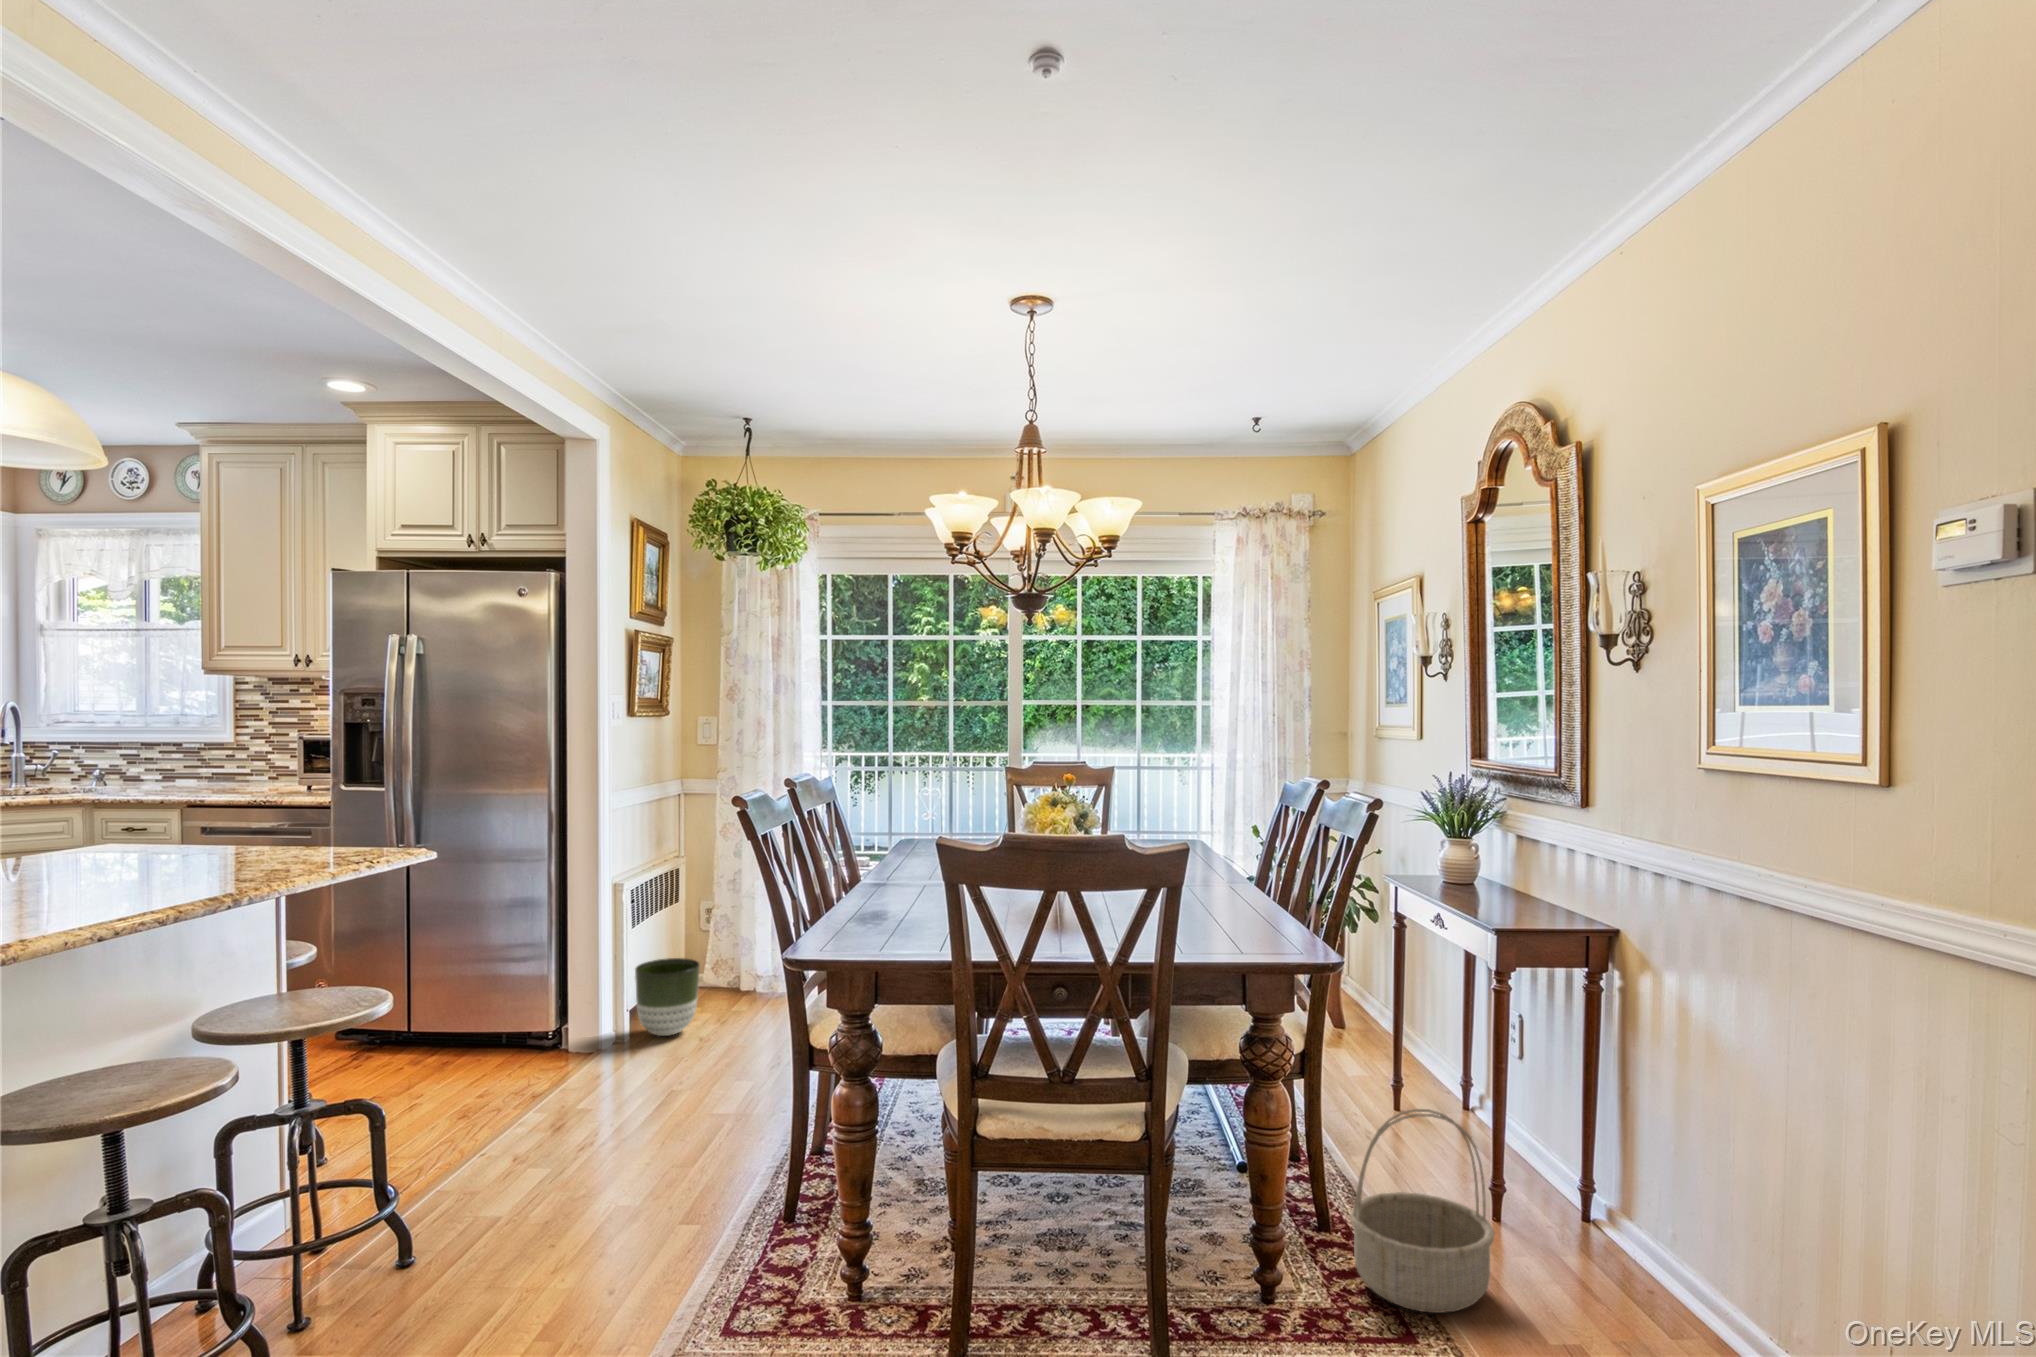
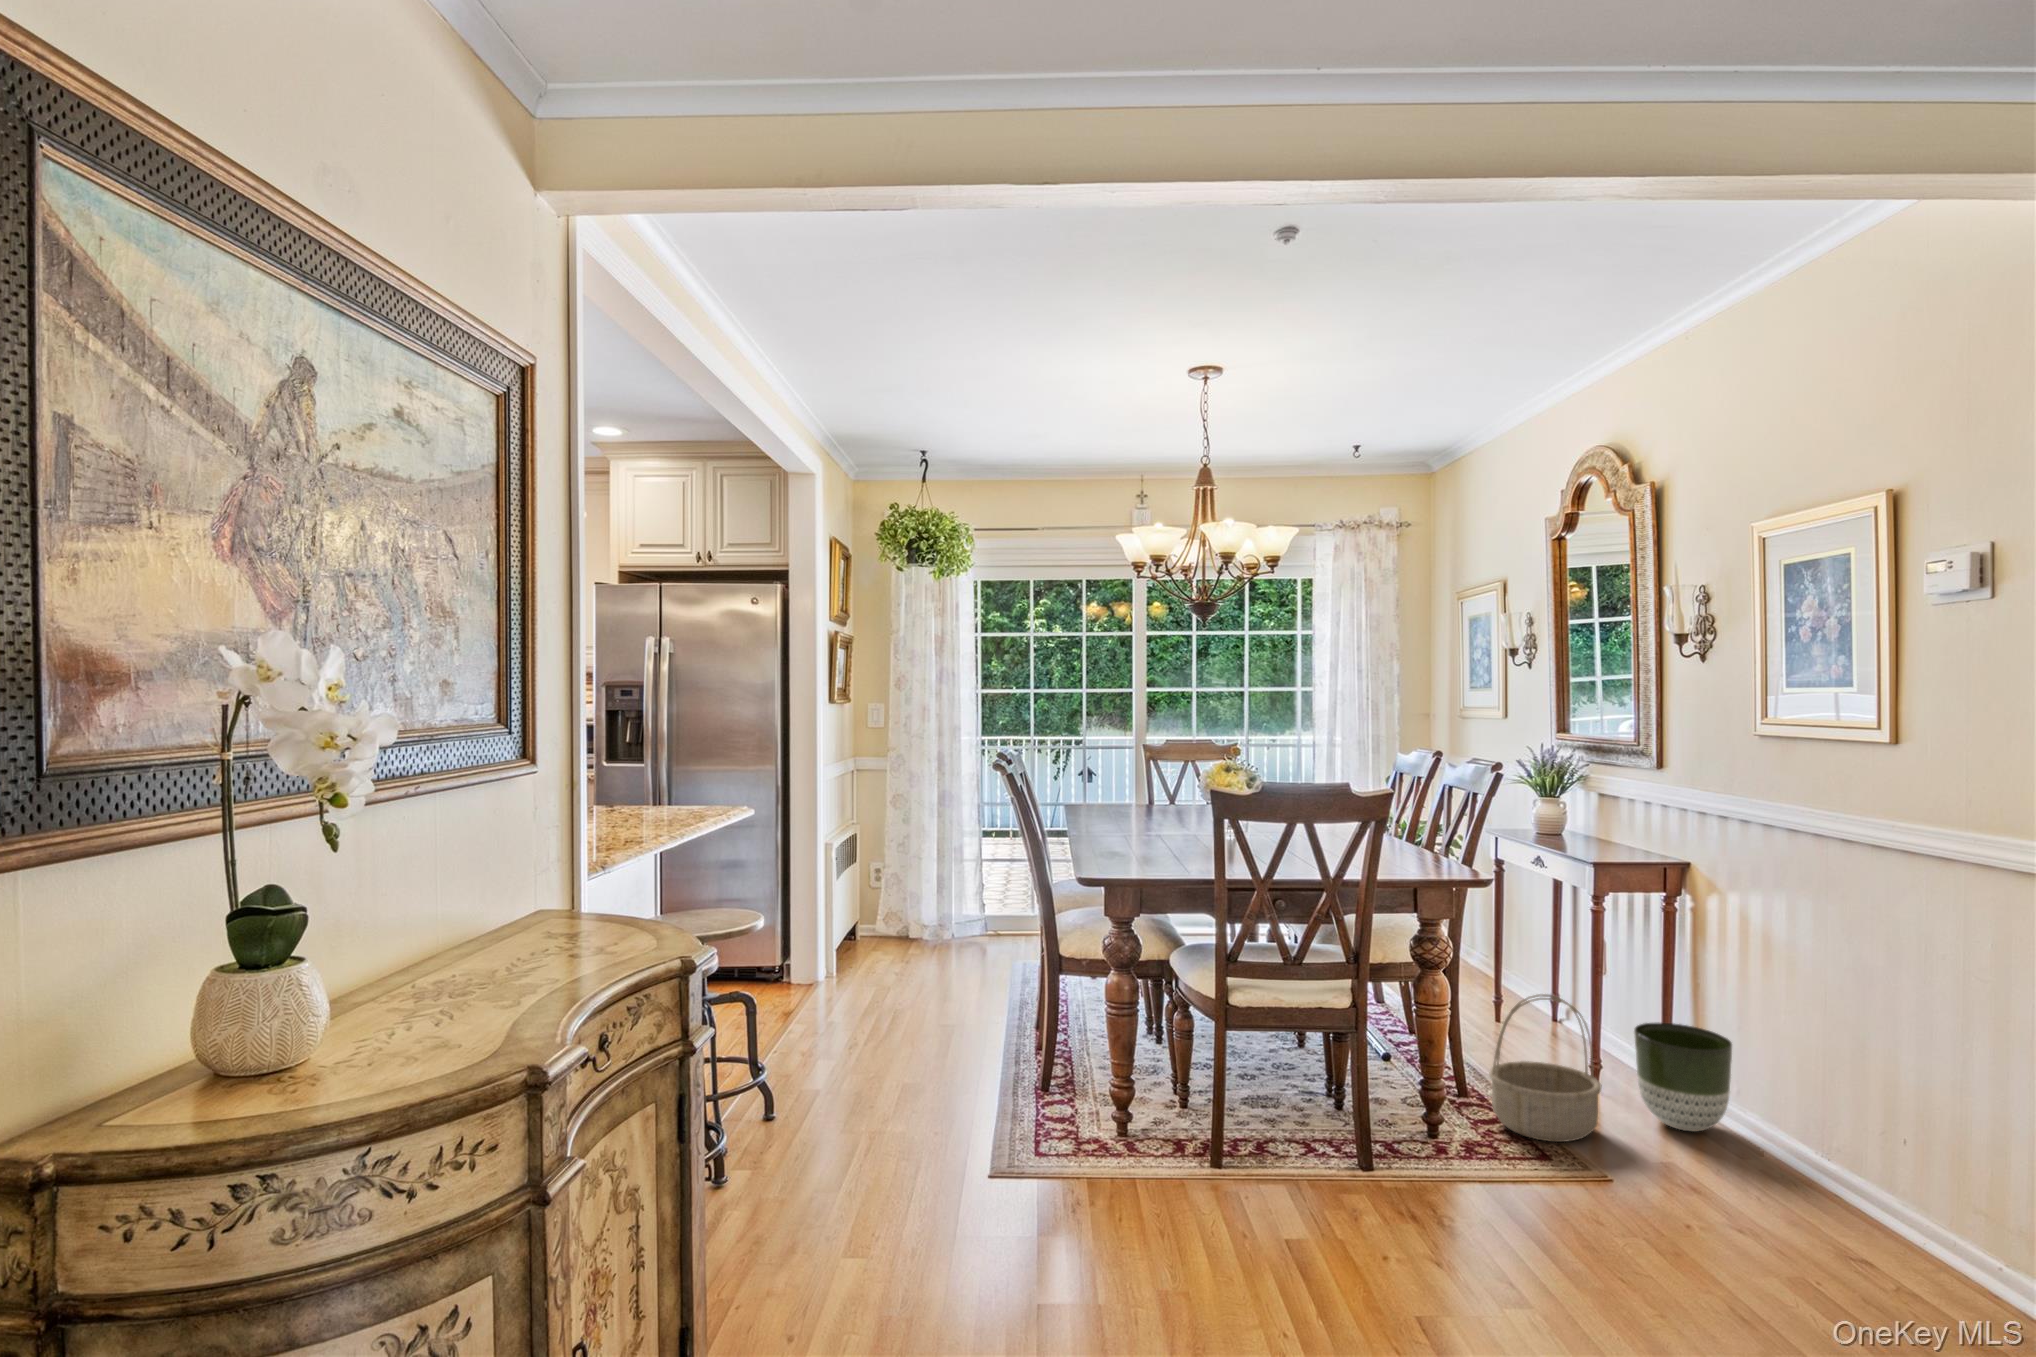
planter: present [635,958,700,1036] -> present [1634,1023,1732,1132]

